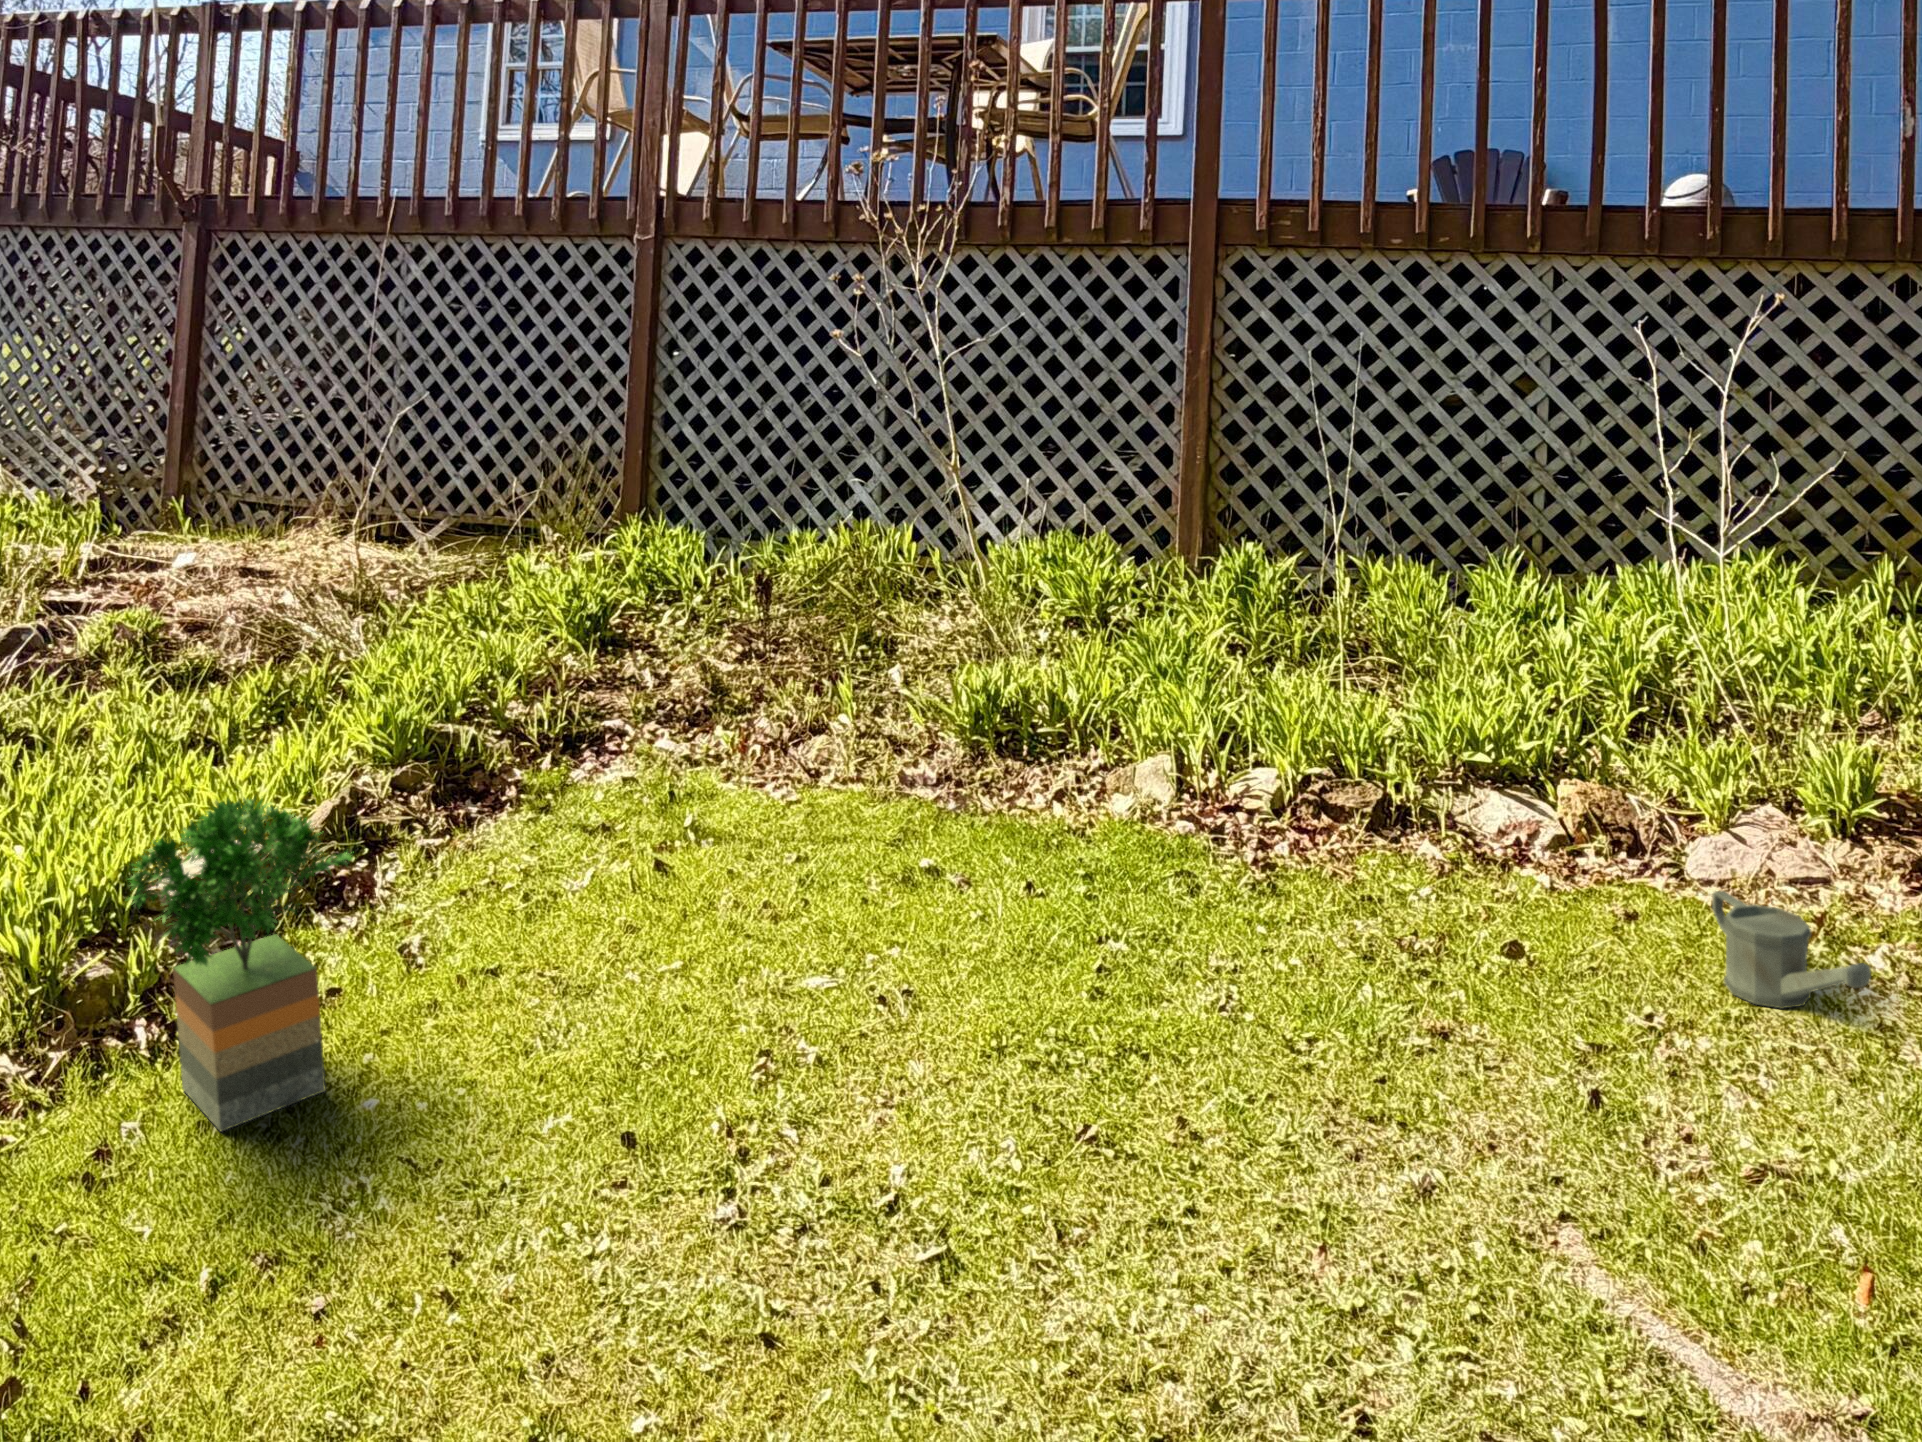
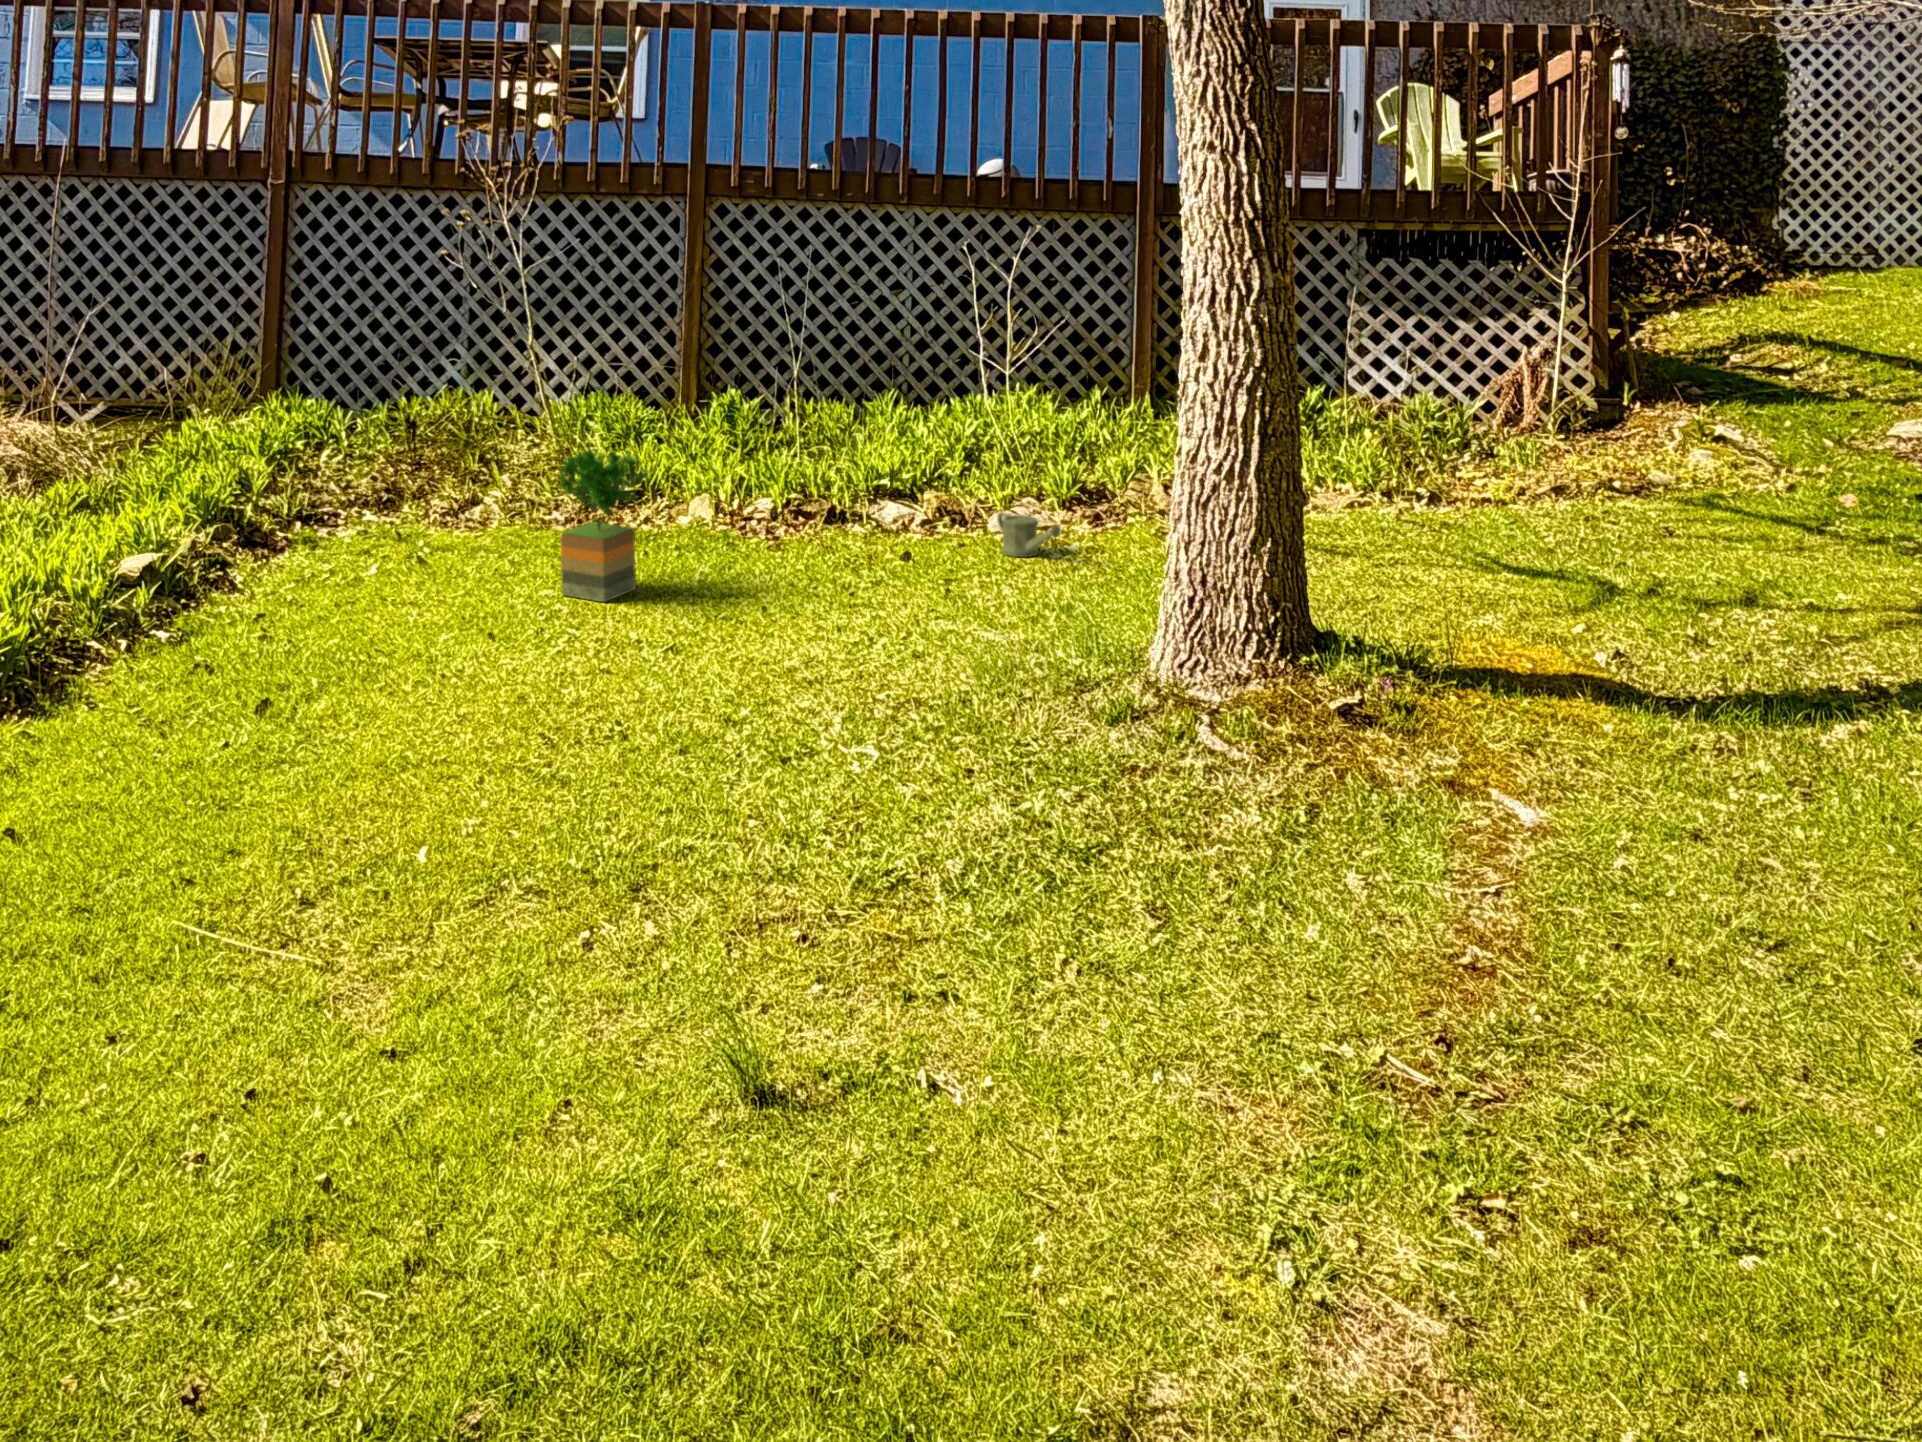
potted tree: present [130,797,353,1131] -> present [558,450,647,602]

